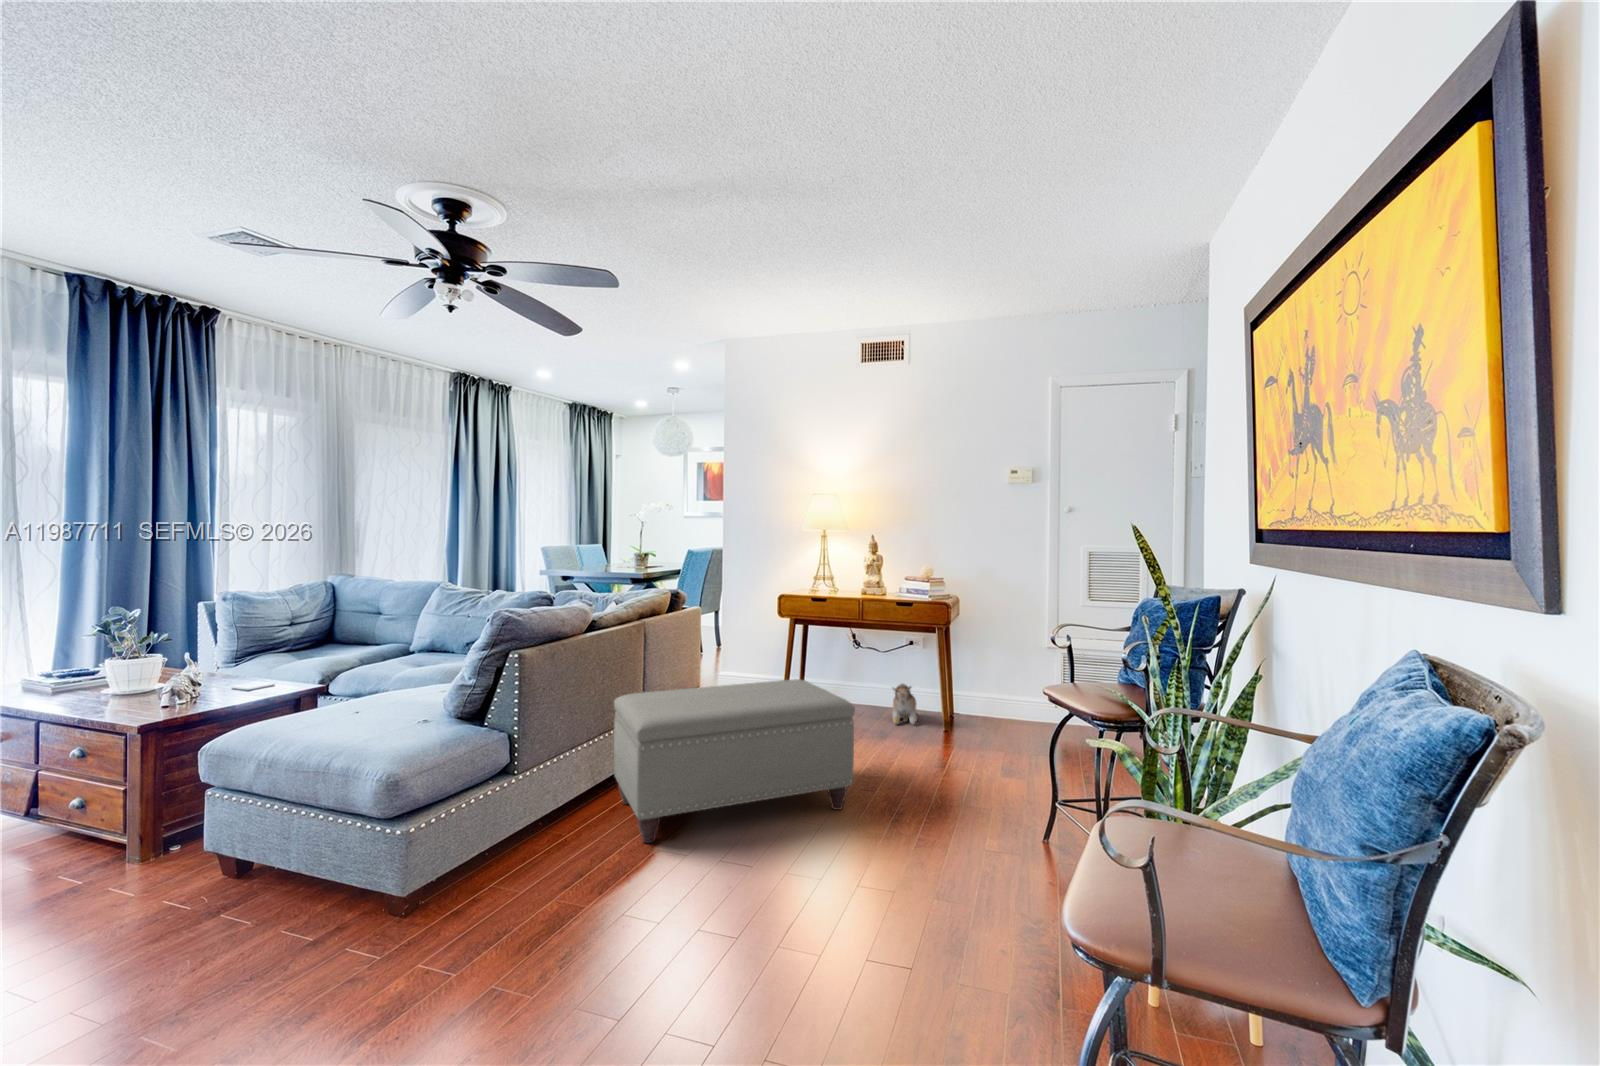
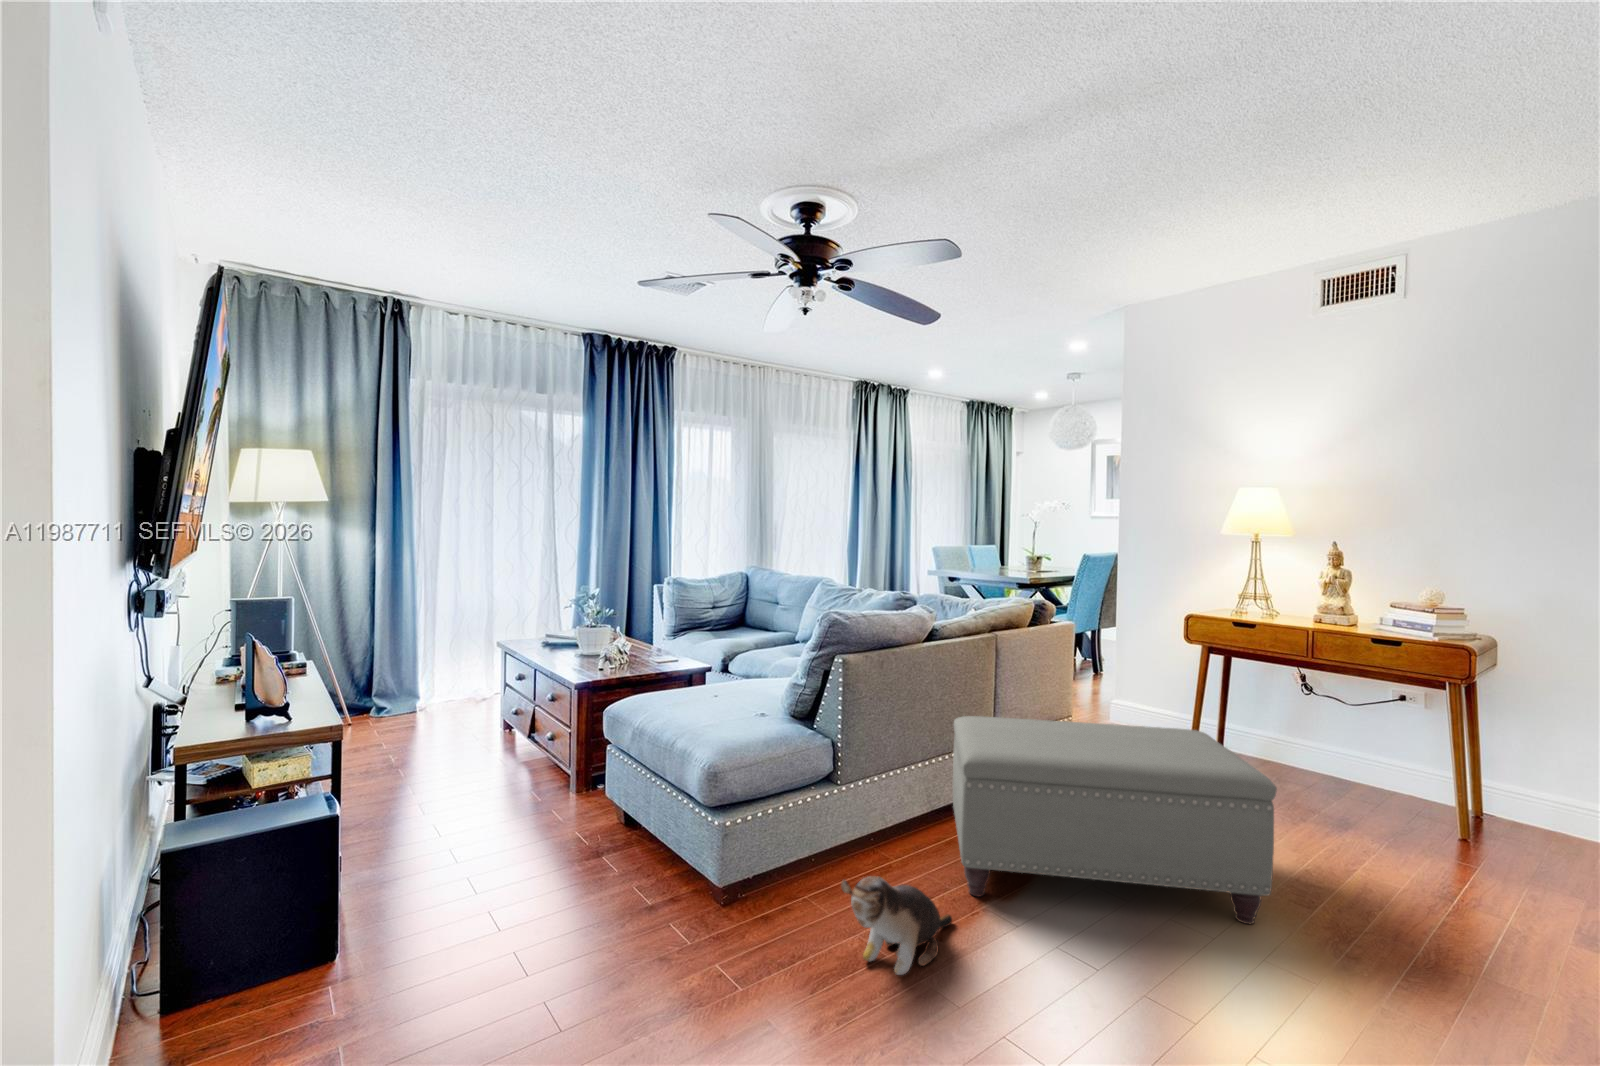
plush toy: present [892,684,918,724] -> present [841,876,952,975]

